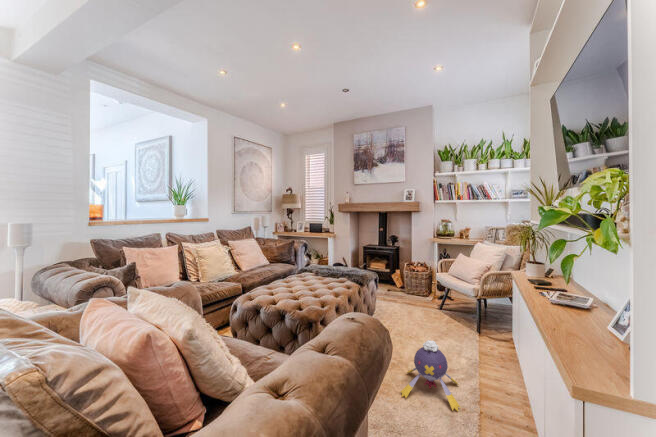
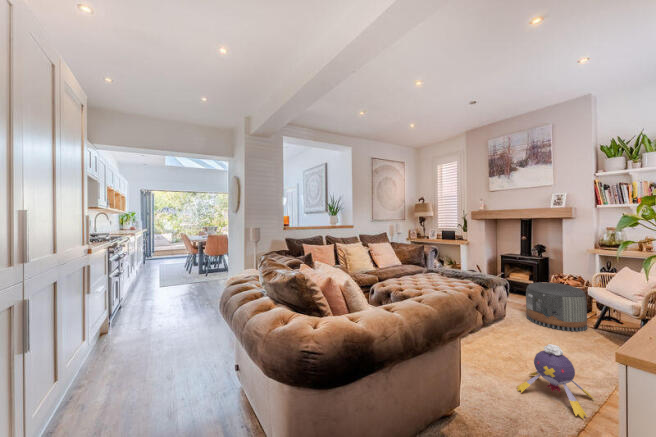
pouf: none [389,272,433,315] -> present [526,282,587,331]

